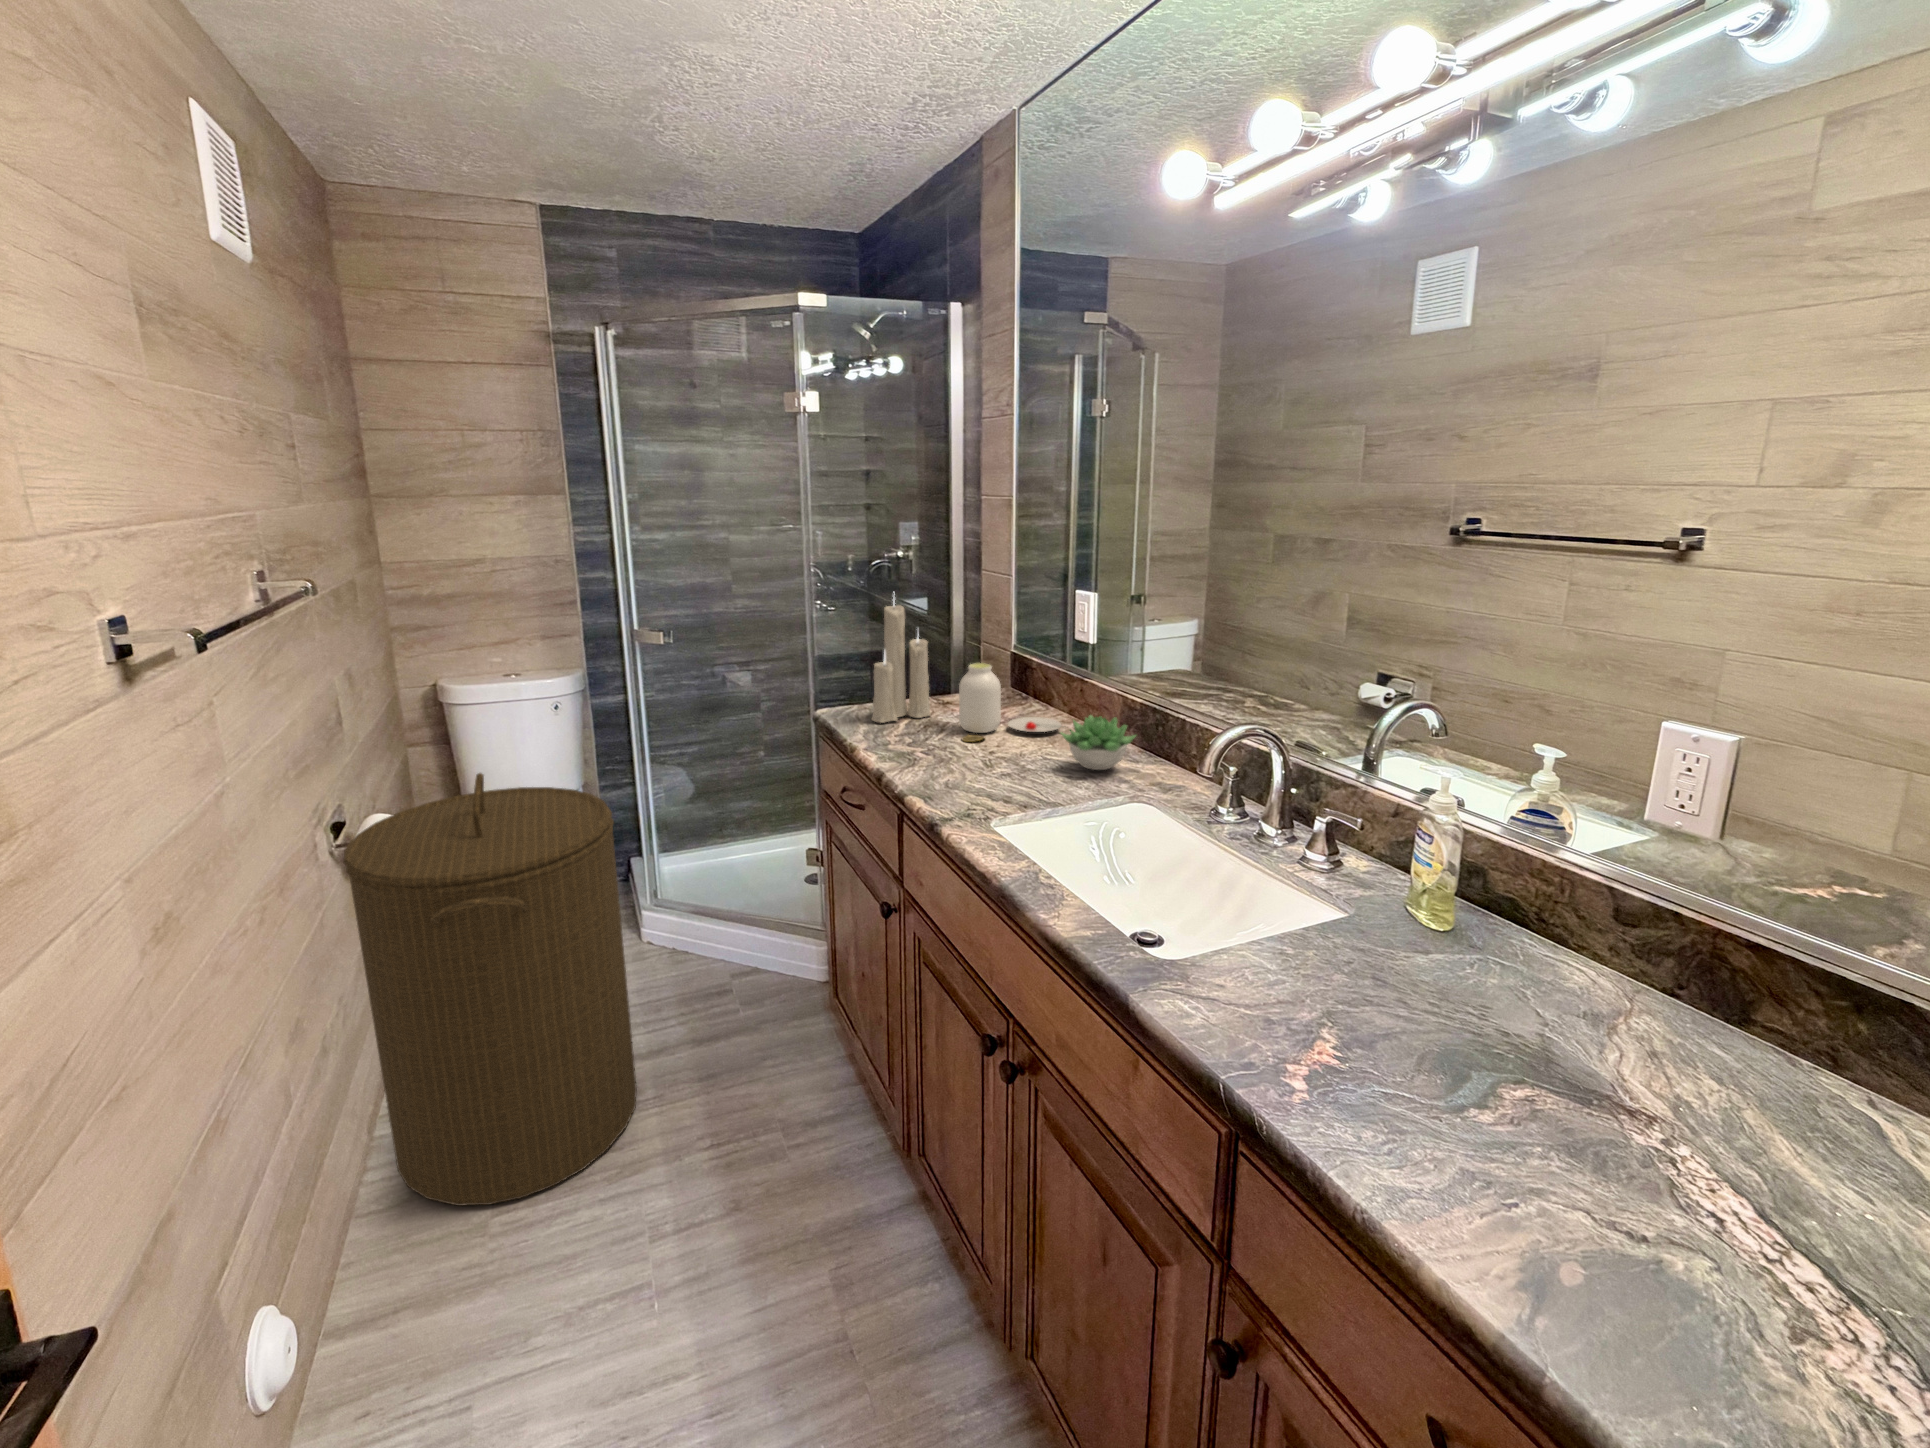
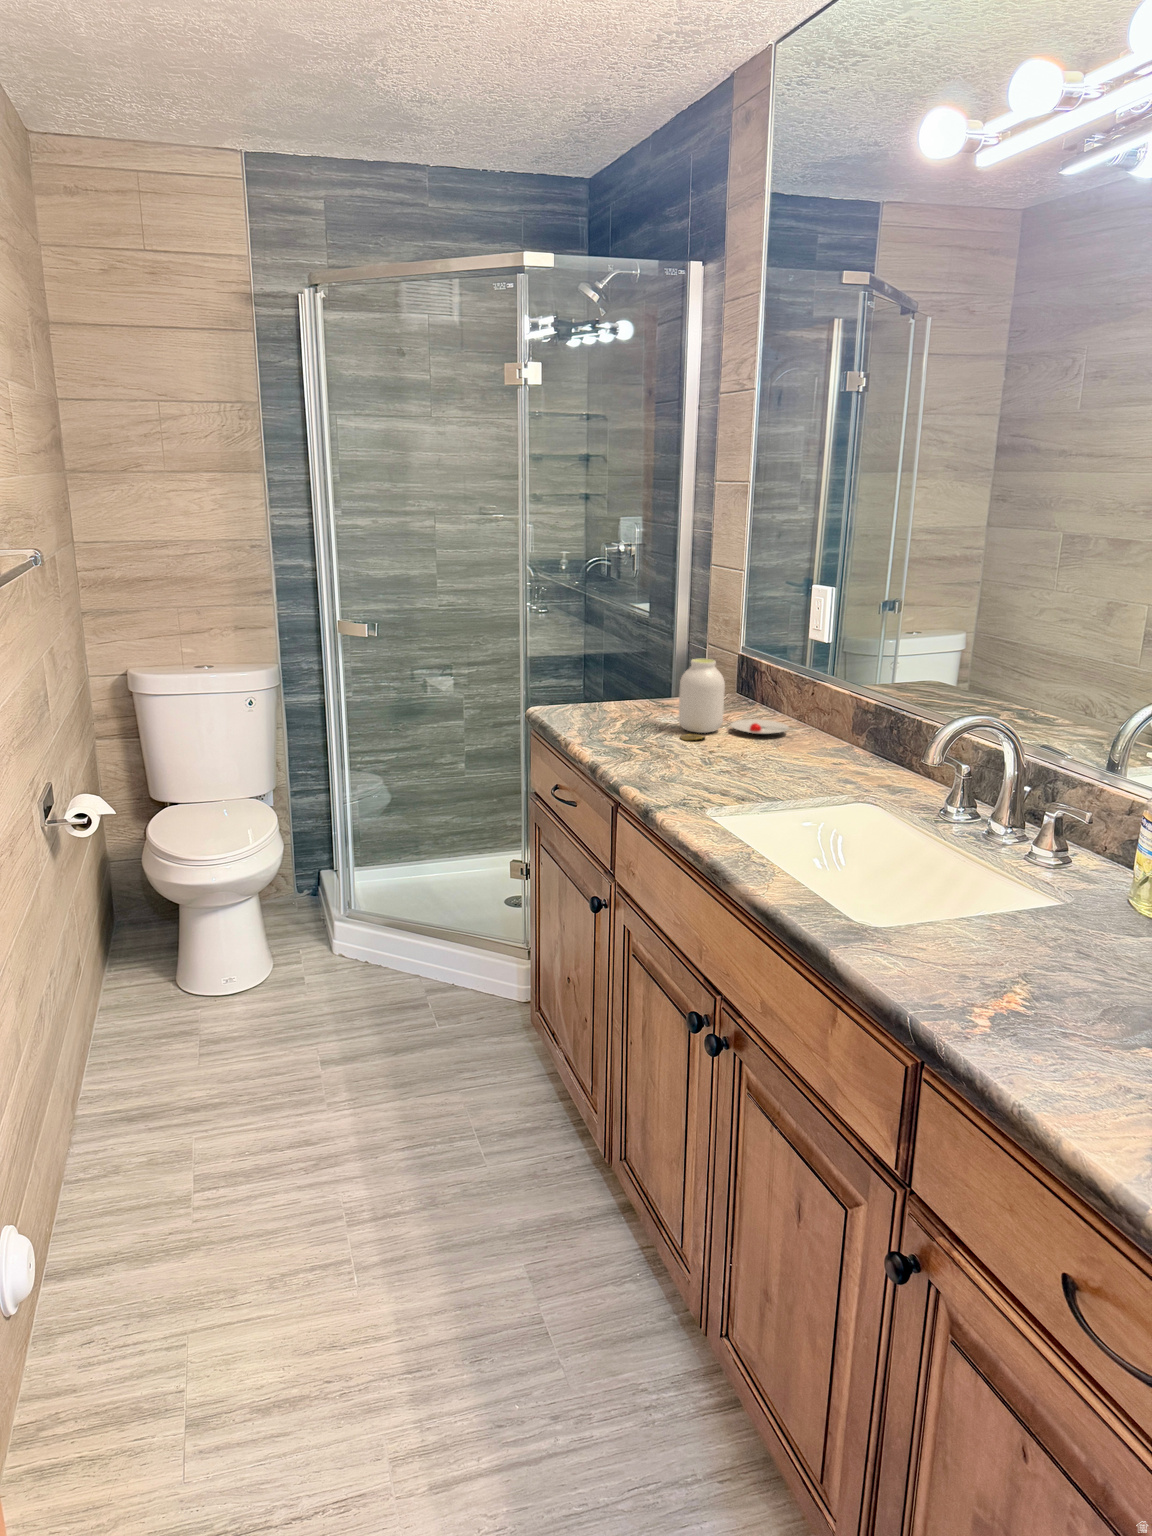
candle: present [872,599,930,723] -> none [585,571,649,719]
succulent plant: present [1061,715,1136,770] -> none [785,713,868,770]
laundry hamper: present [343,773,637,1206] -> none [60,751,331,1178]

